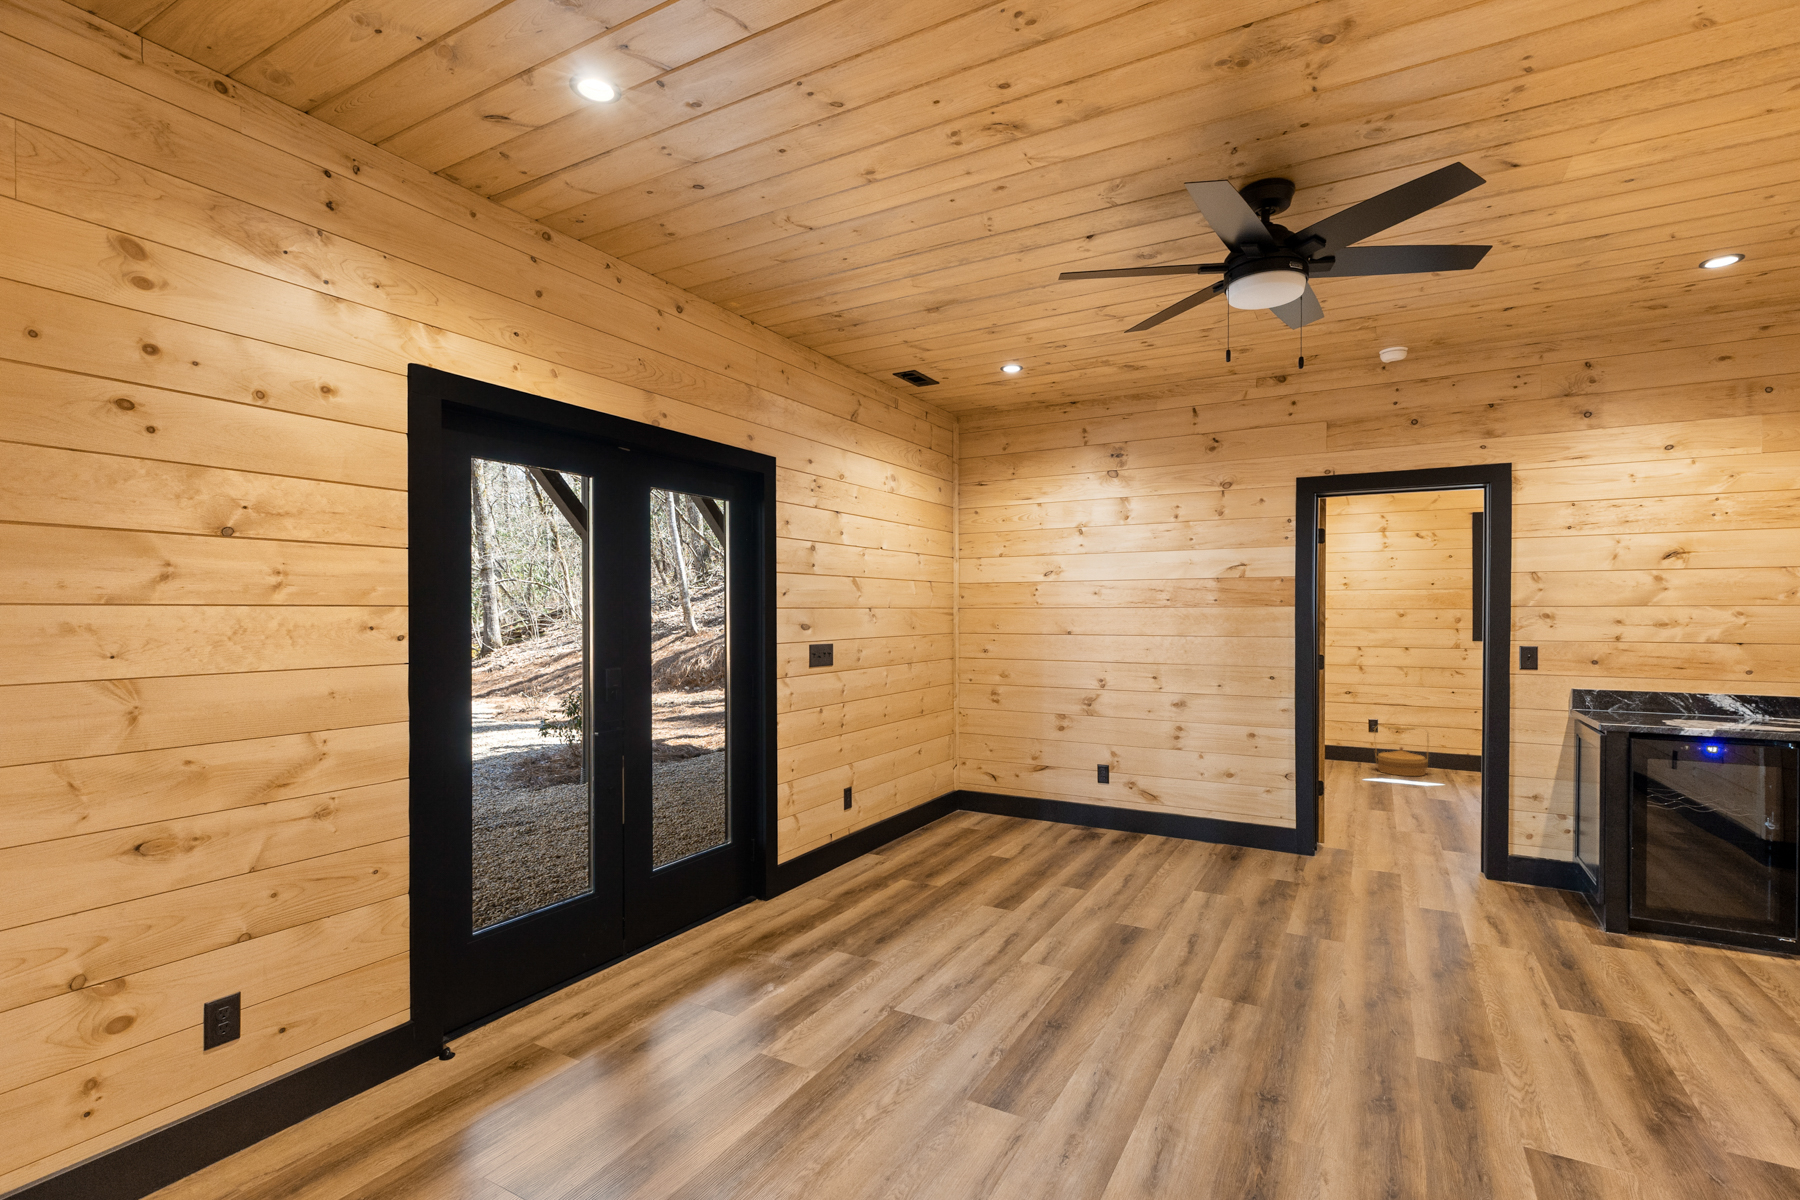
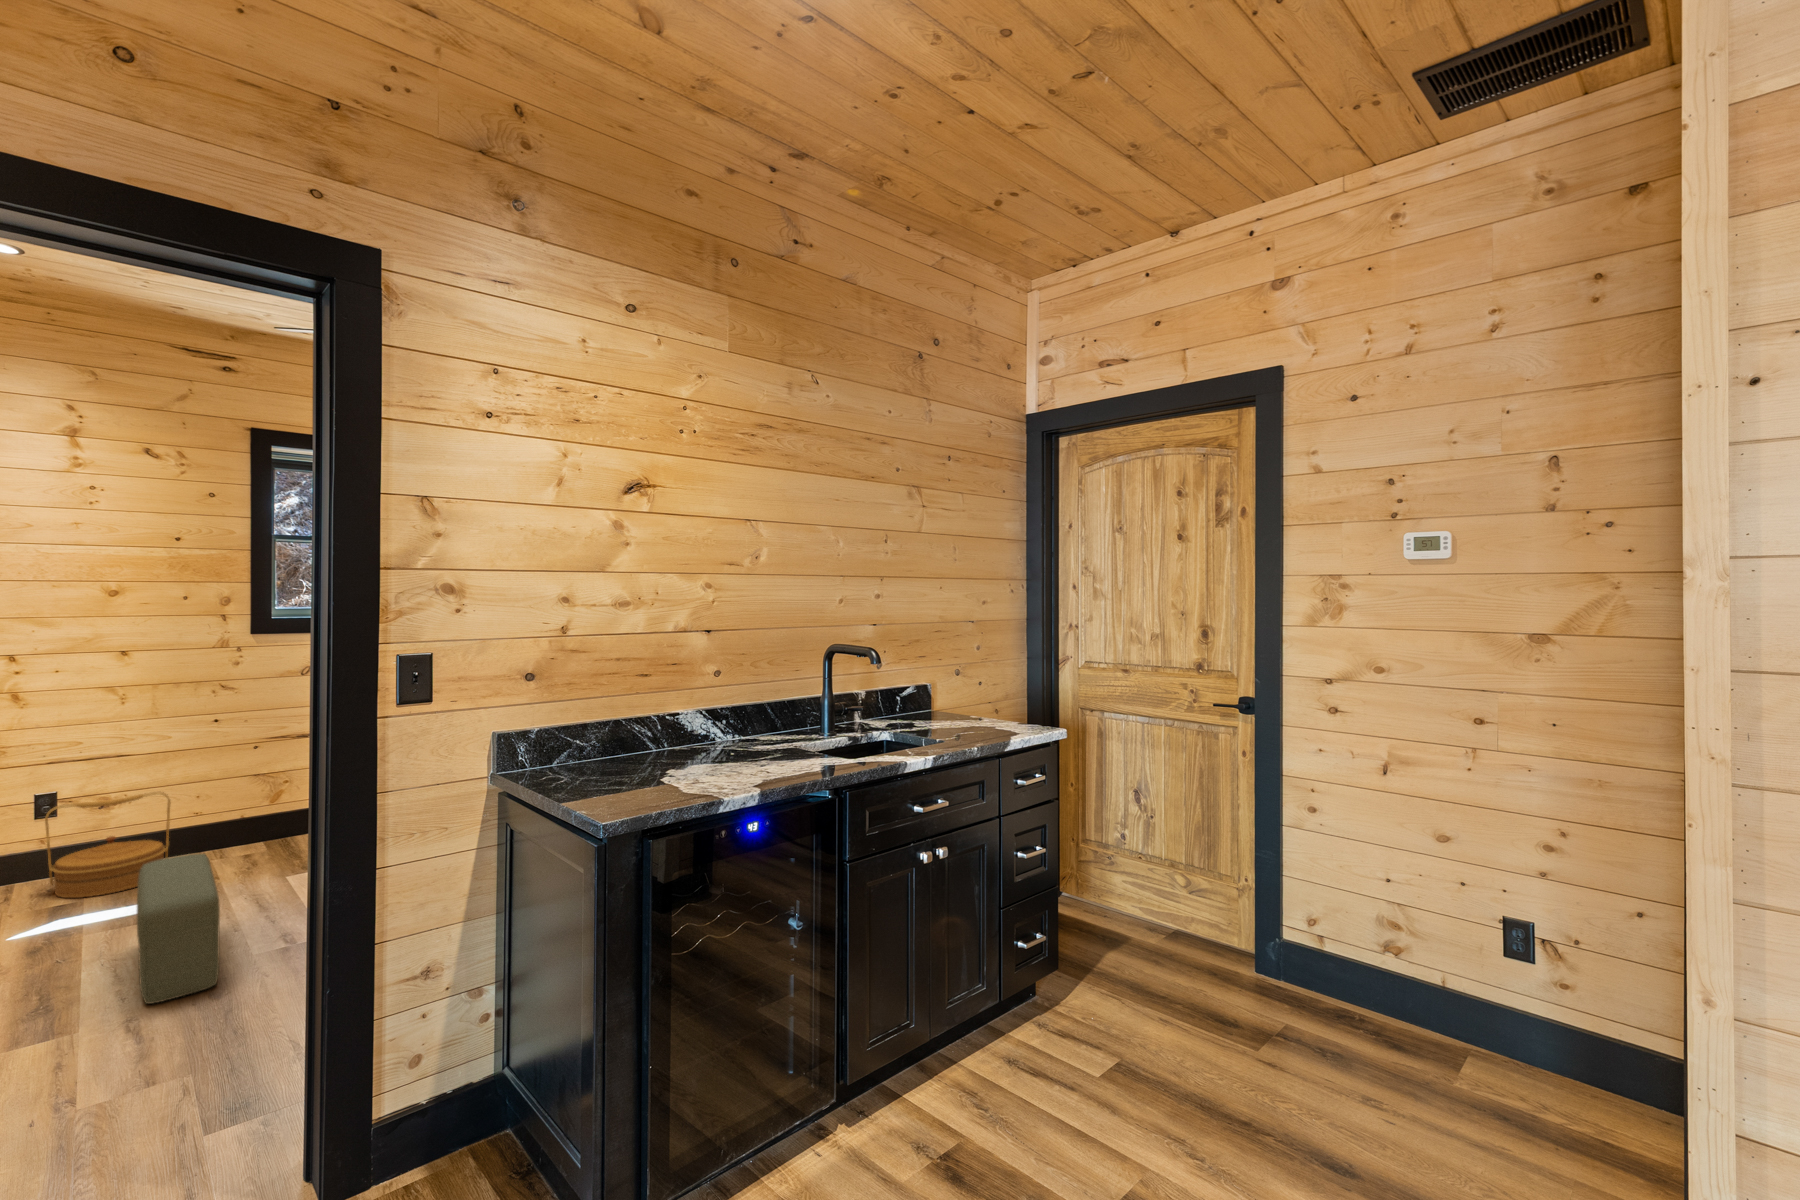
pouf: none [1416,754,1452,815] -> present [137,854,220,1004]

